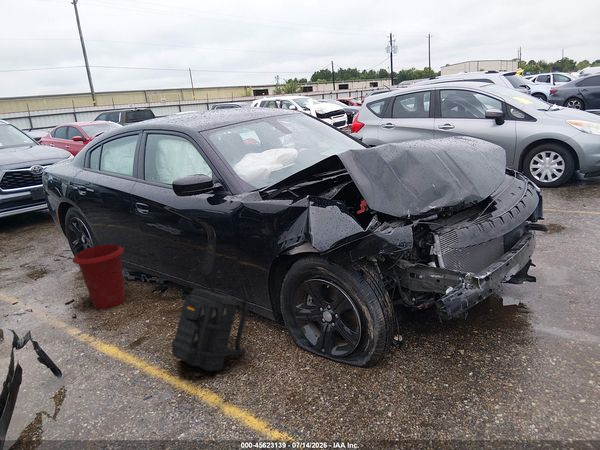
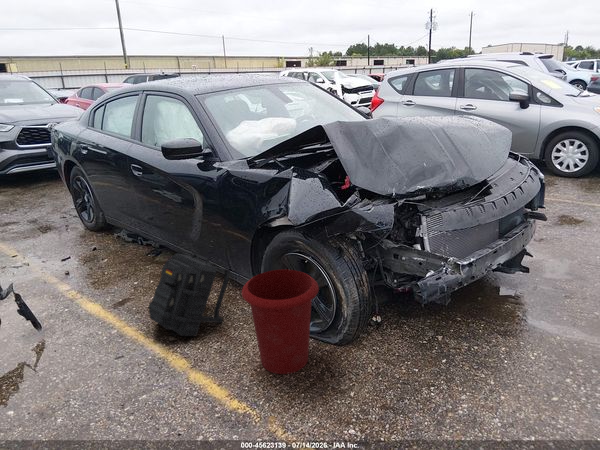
waste bin: present [73,244,126,309] -> present [242,270,319,374]

